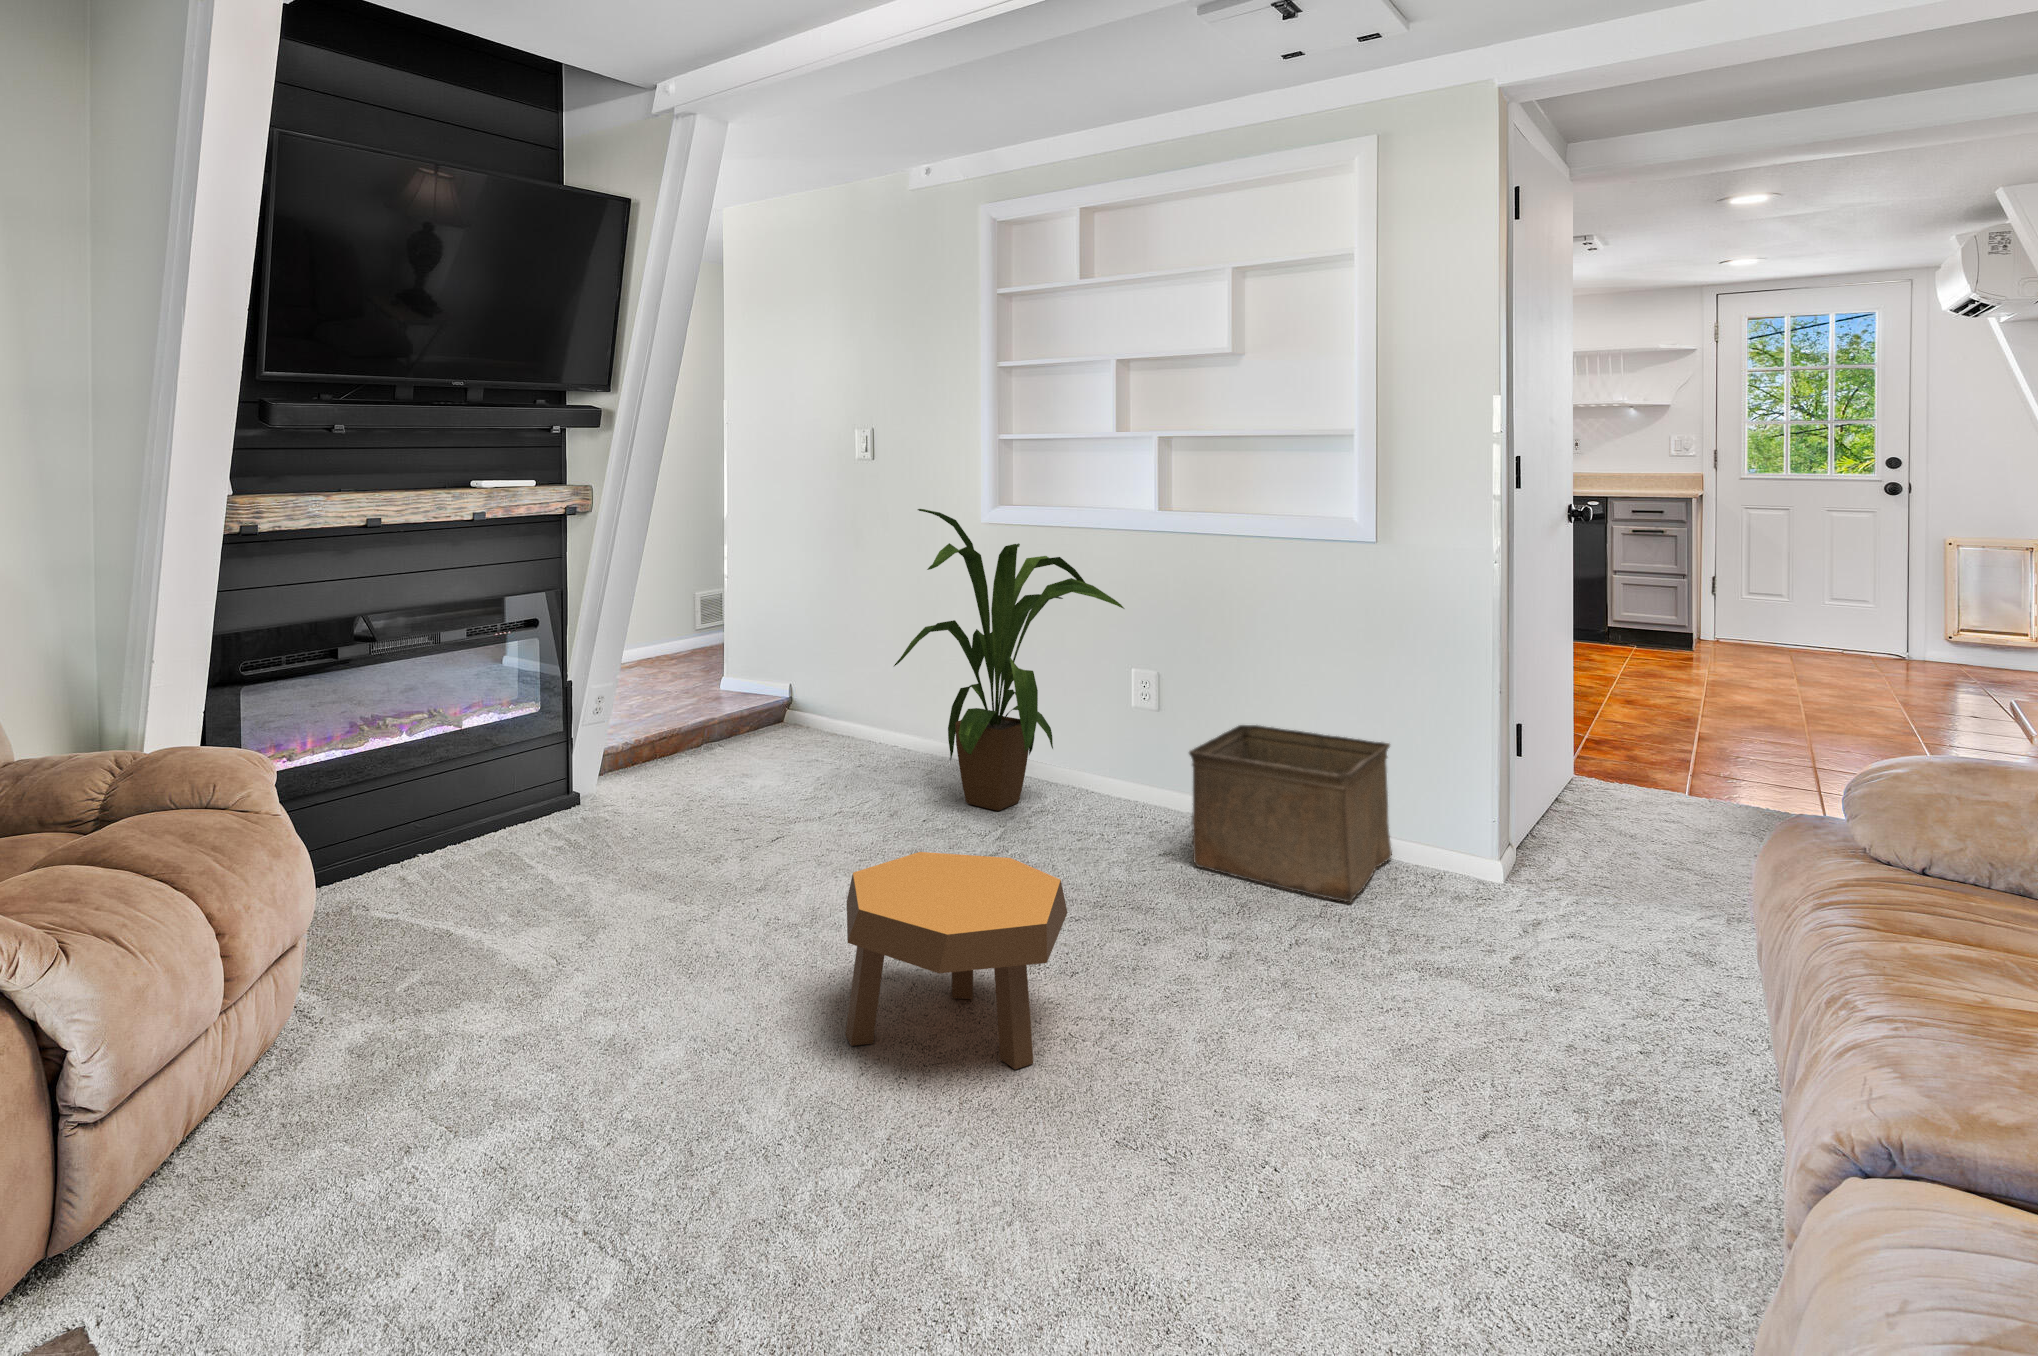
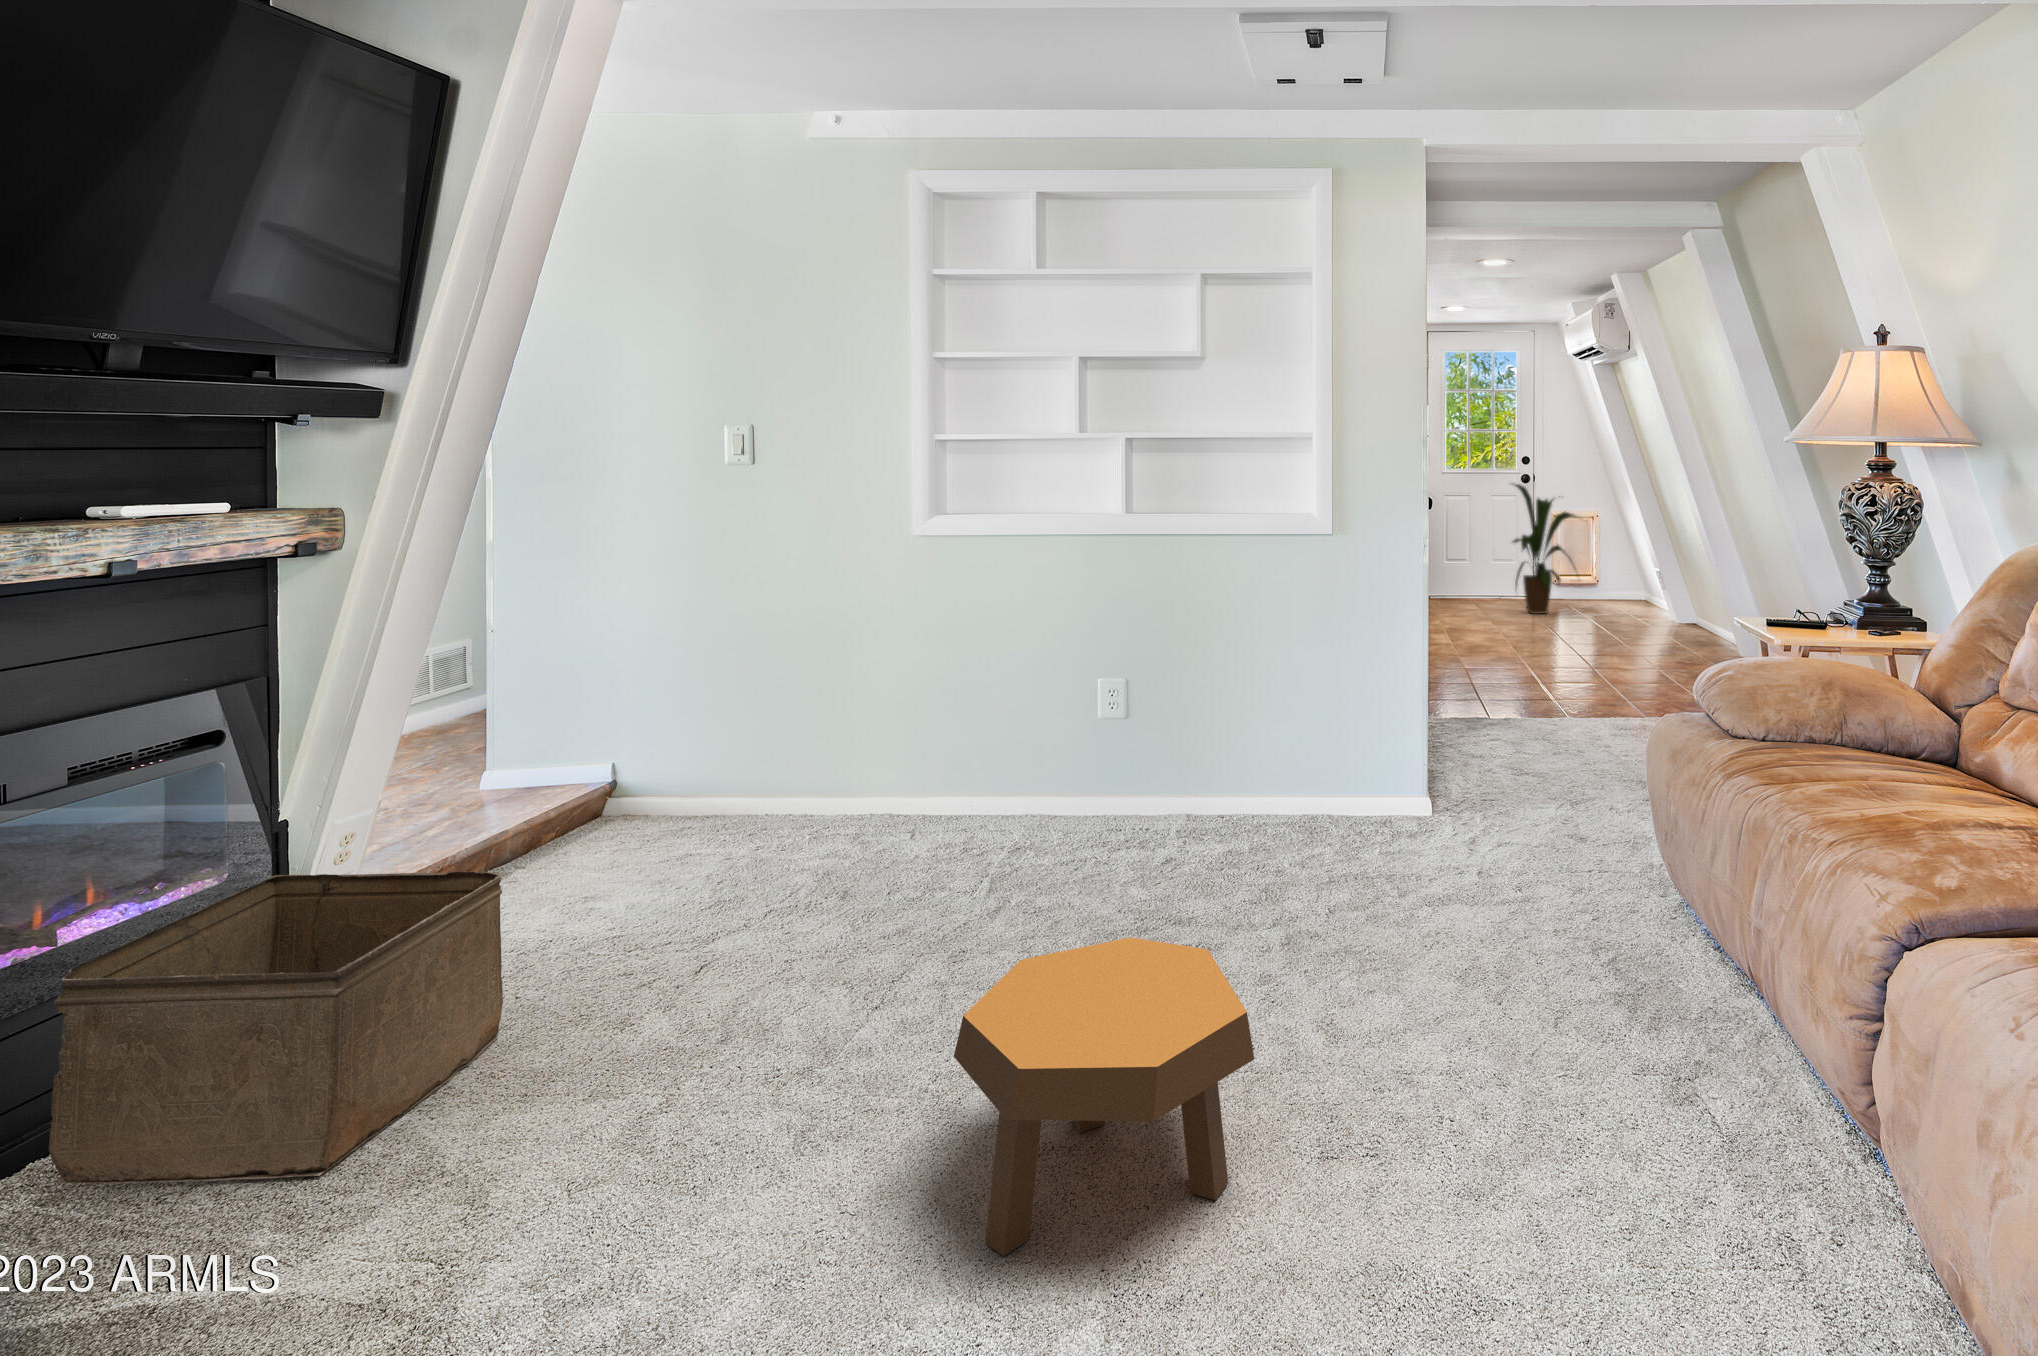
house plant: present [894,509,1124,811] -> present [1513,484,1576,614]
storage bin: present [1189,725,1392,902] -> present [49,871,503,1185]

